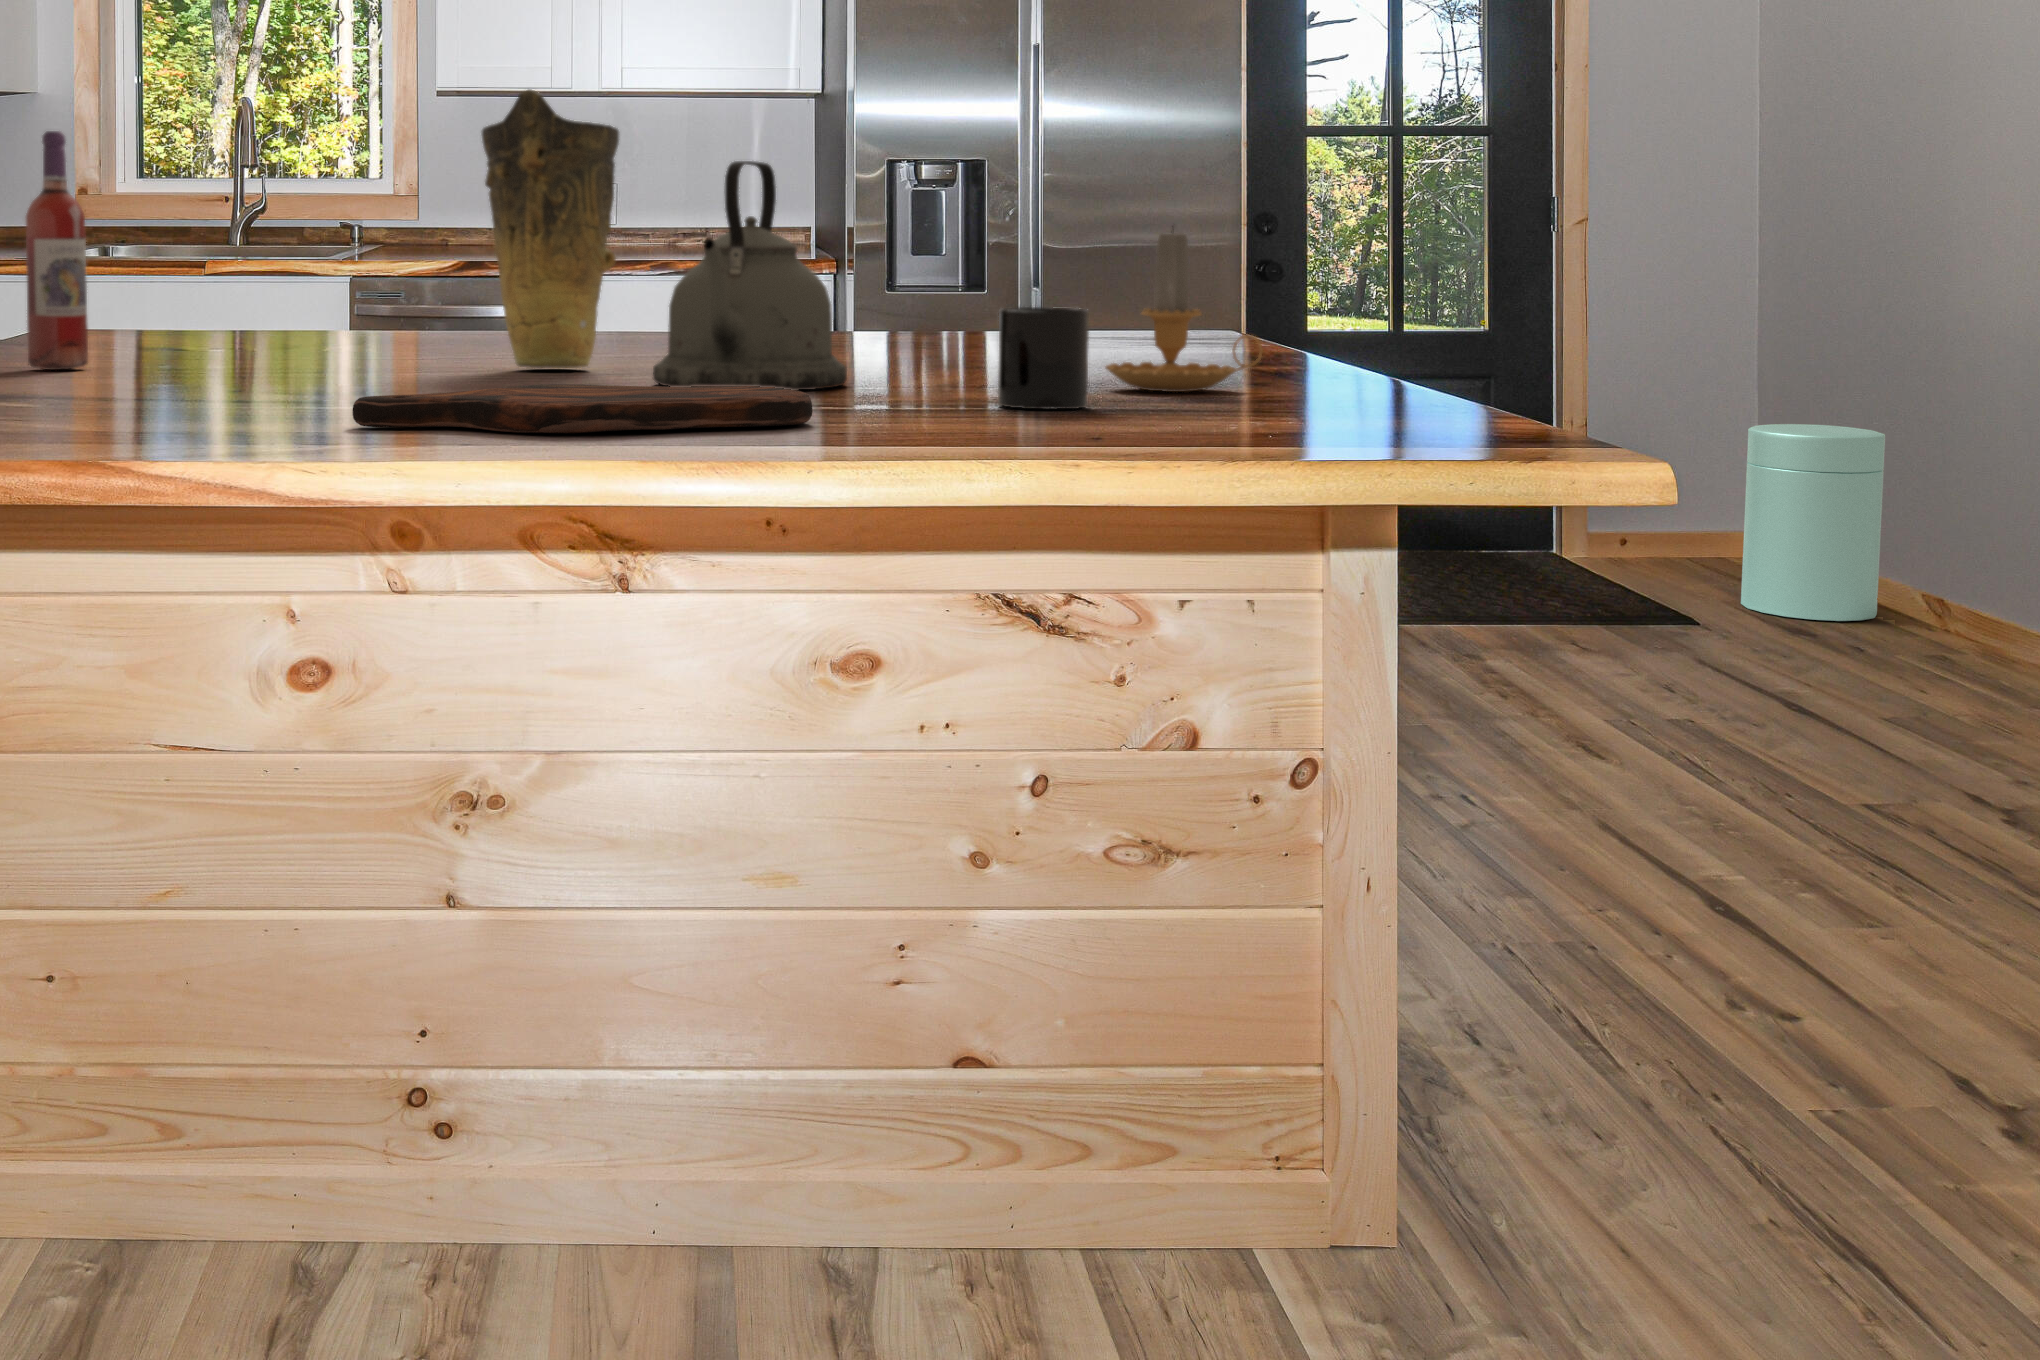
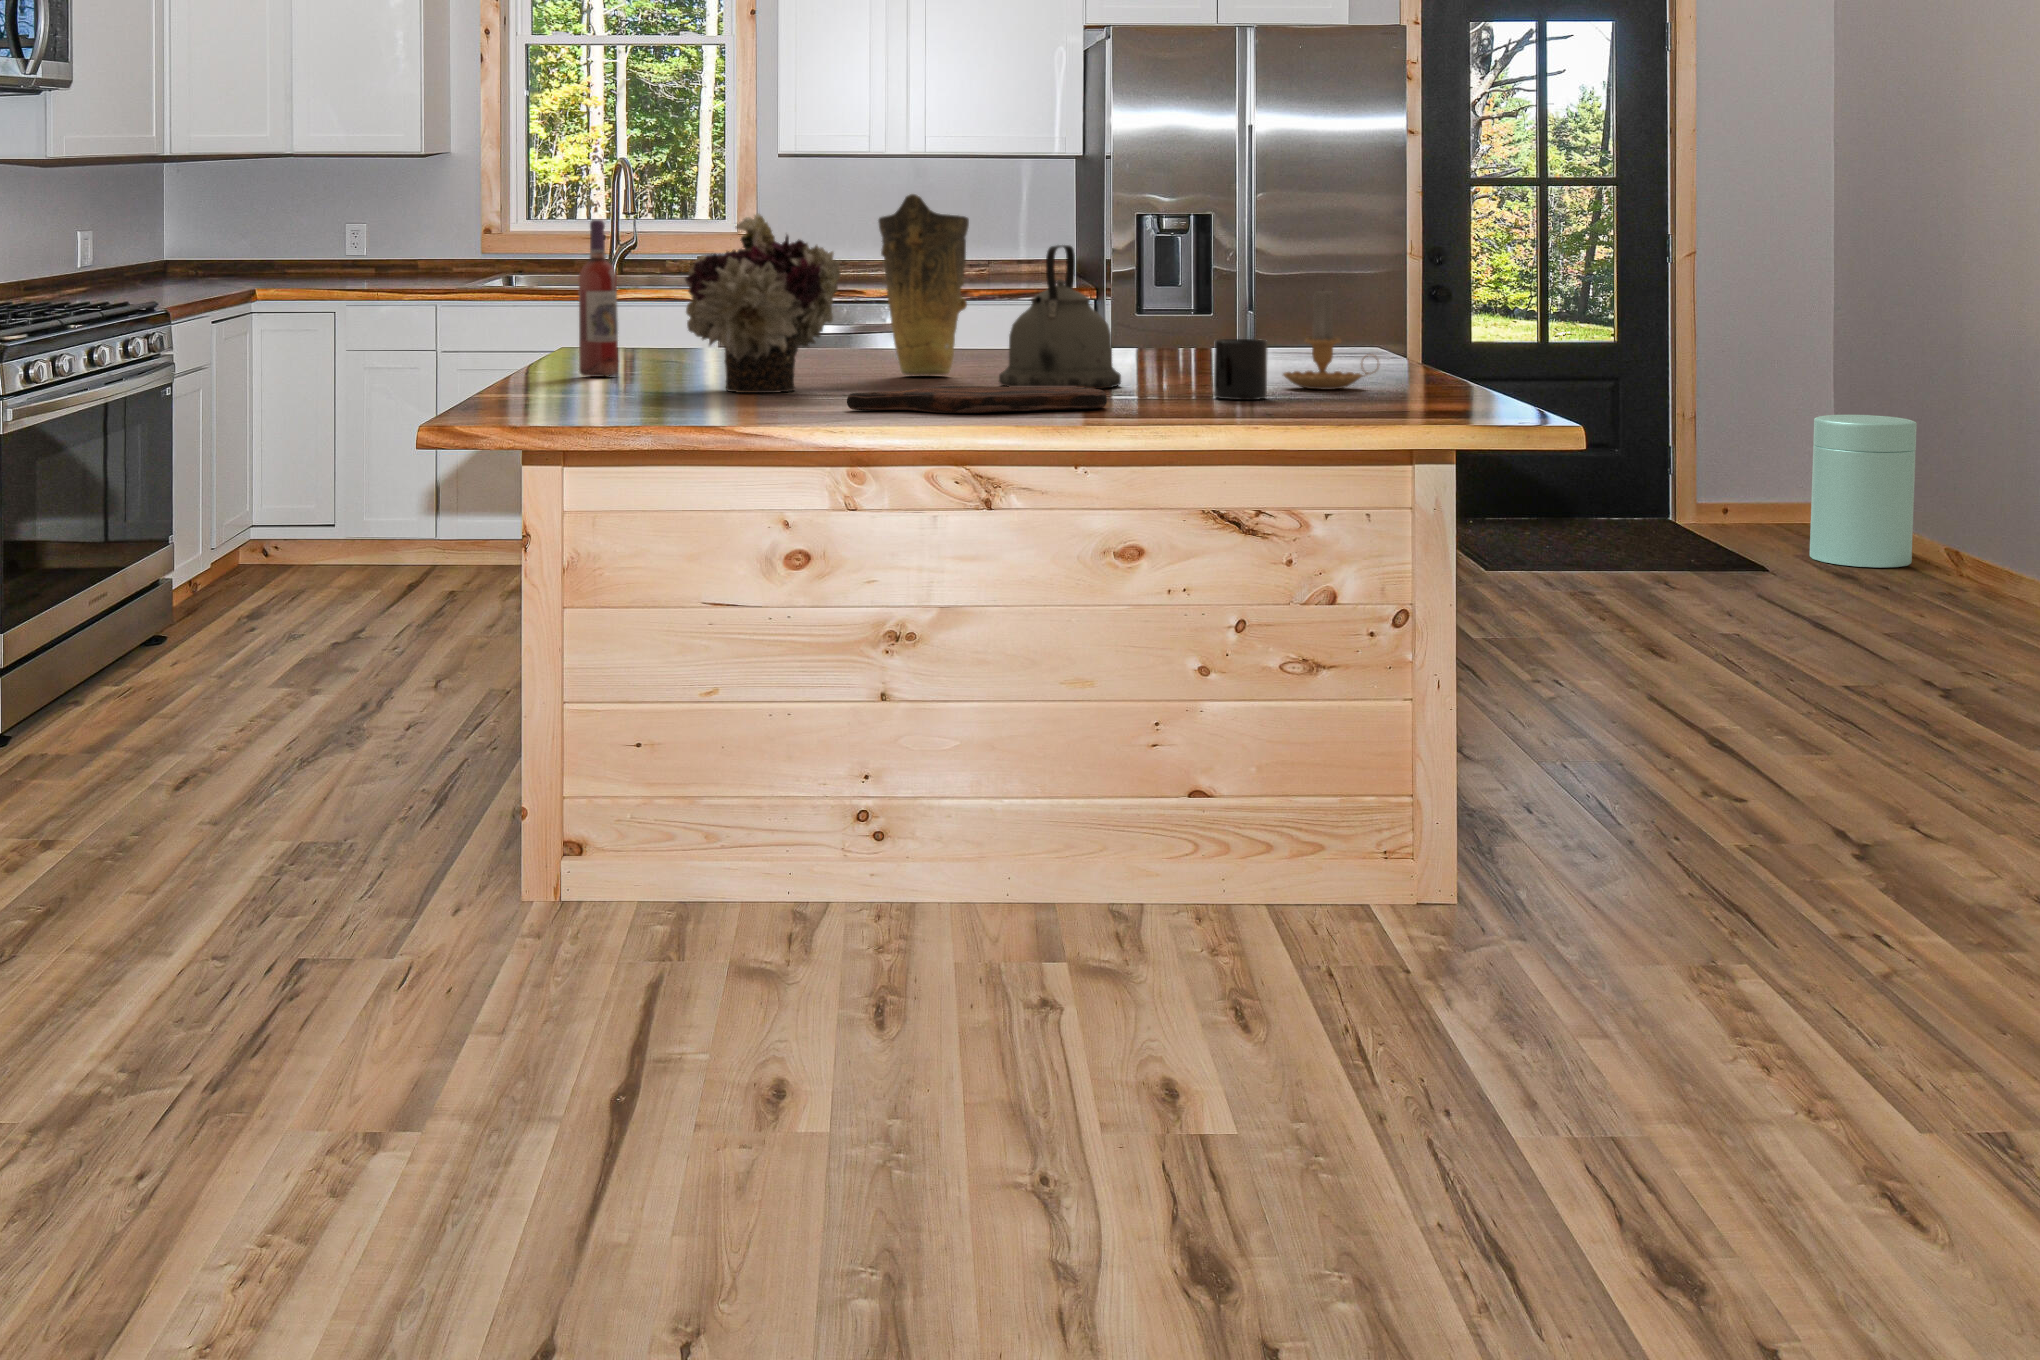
flower arrangement: none [131,104,392,395] -> present [685,213,841,393]

